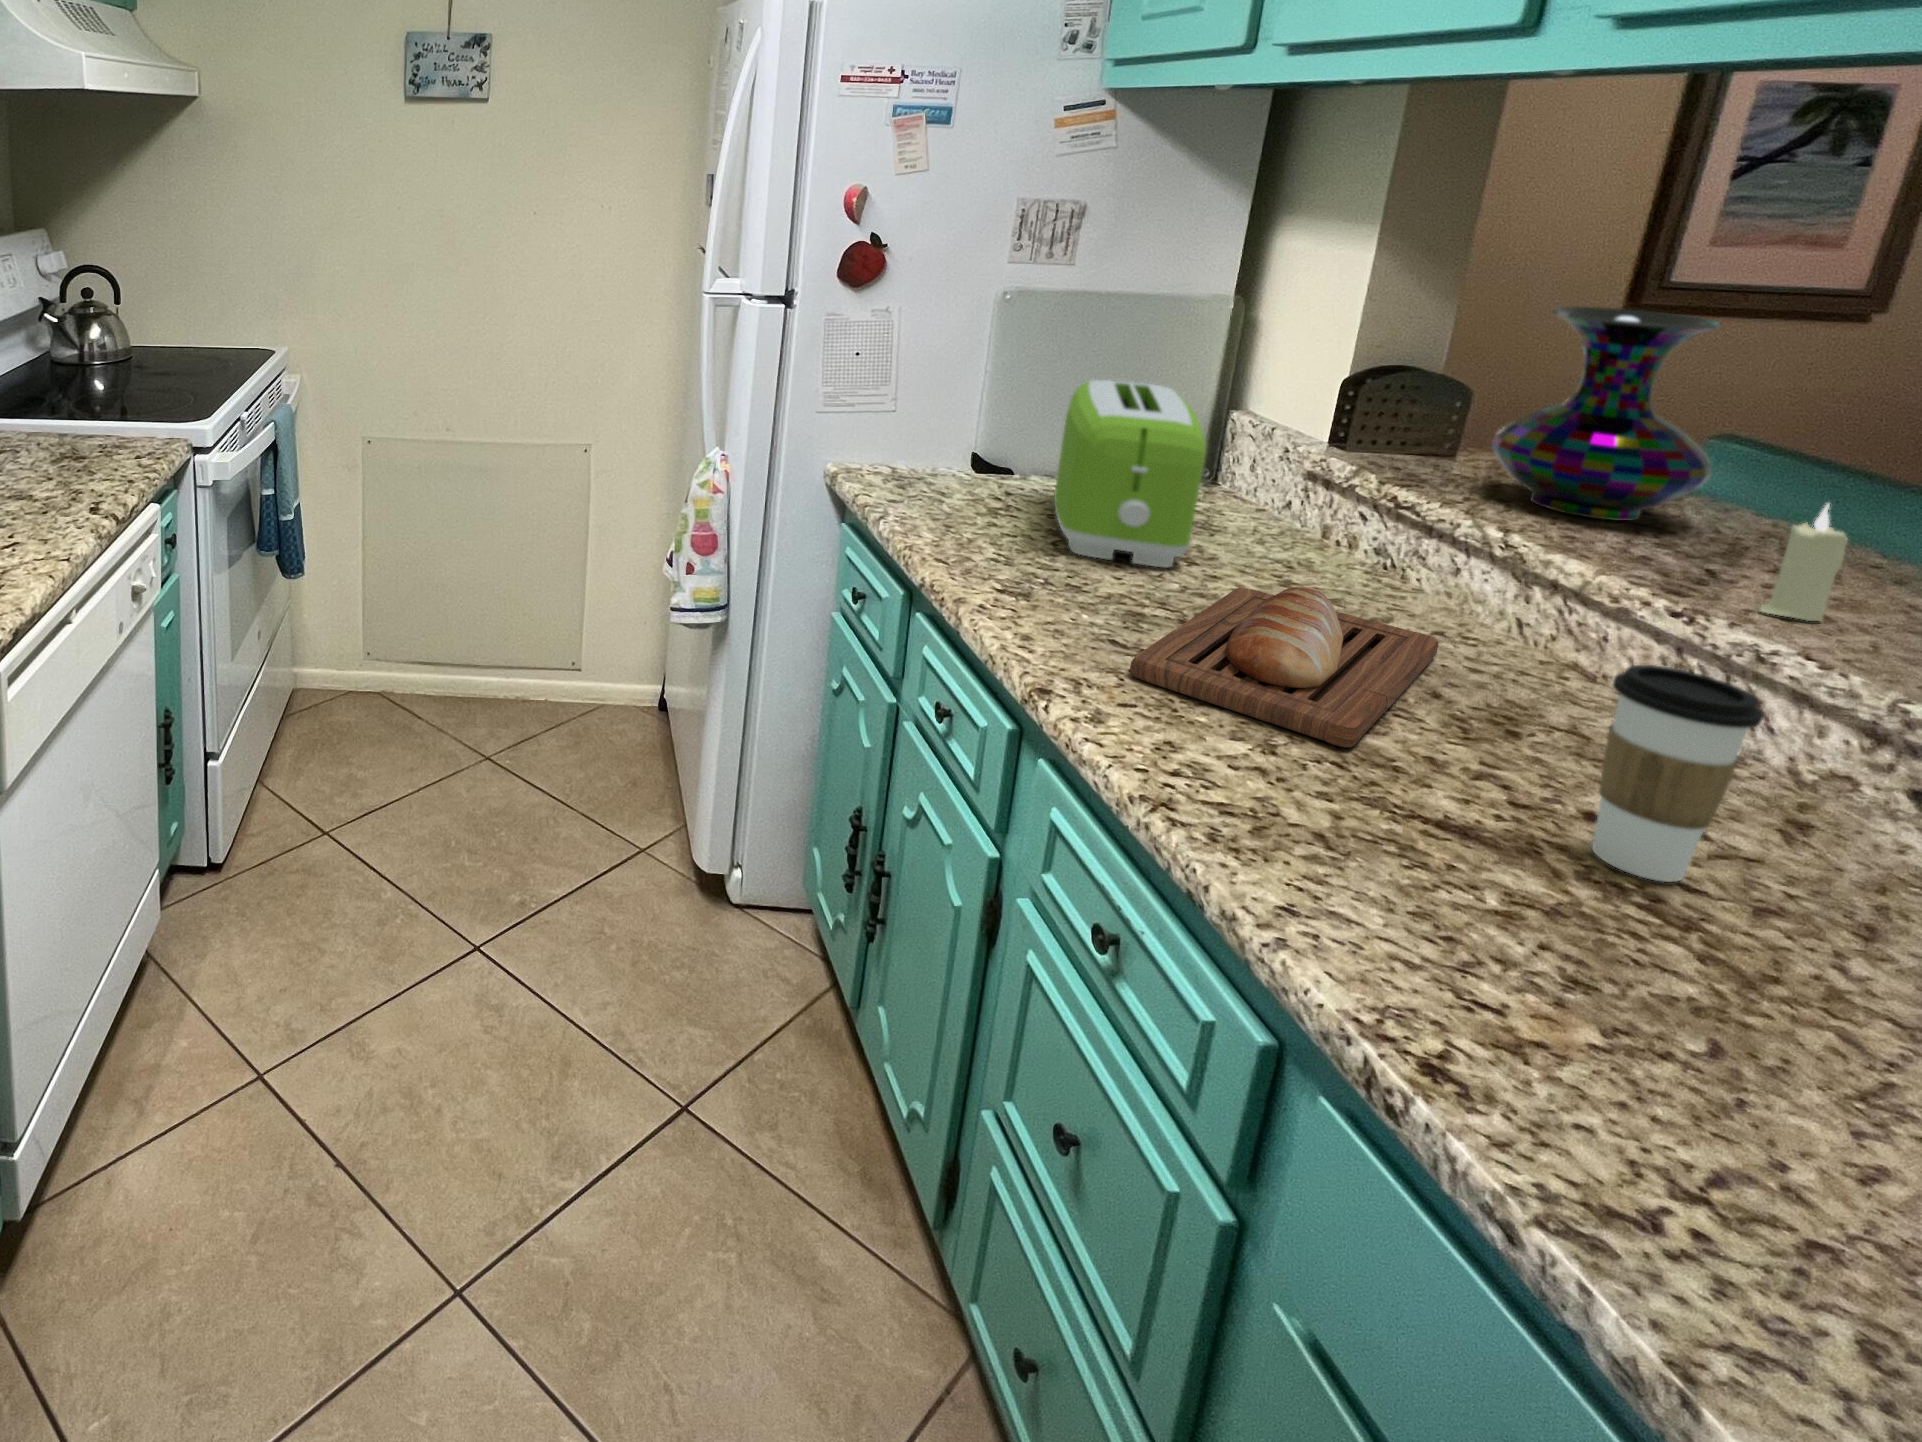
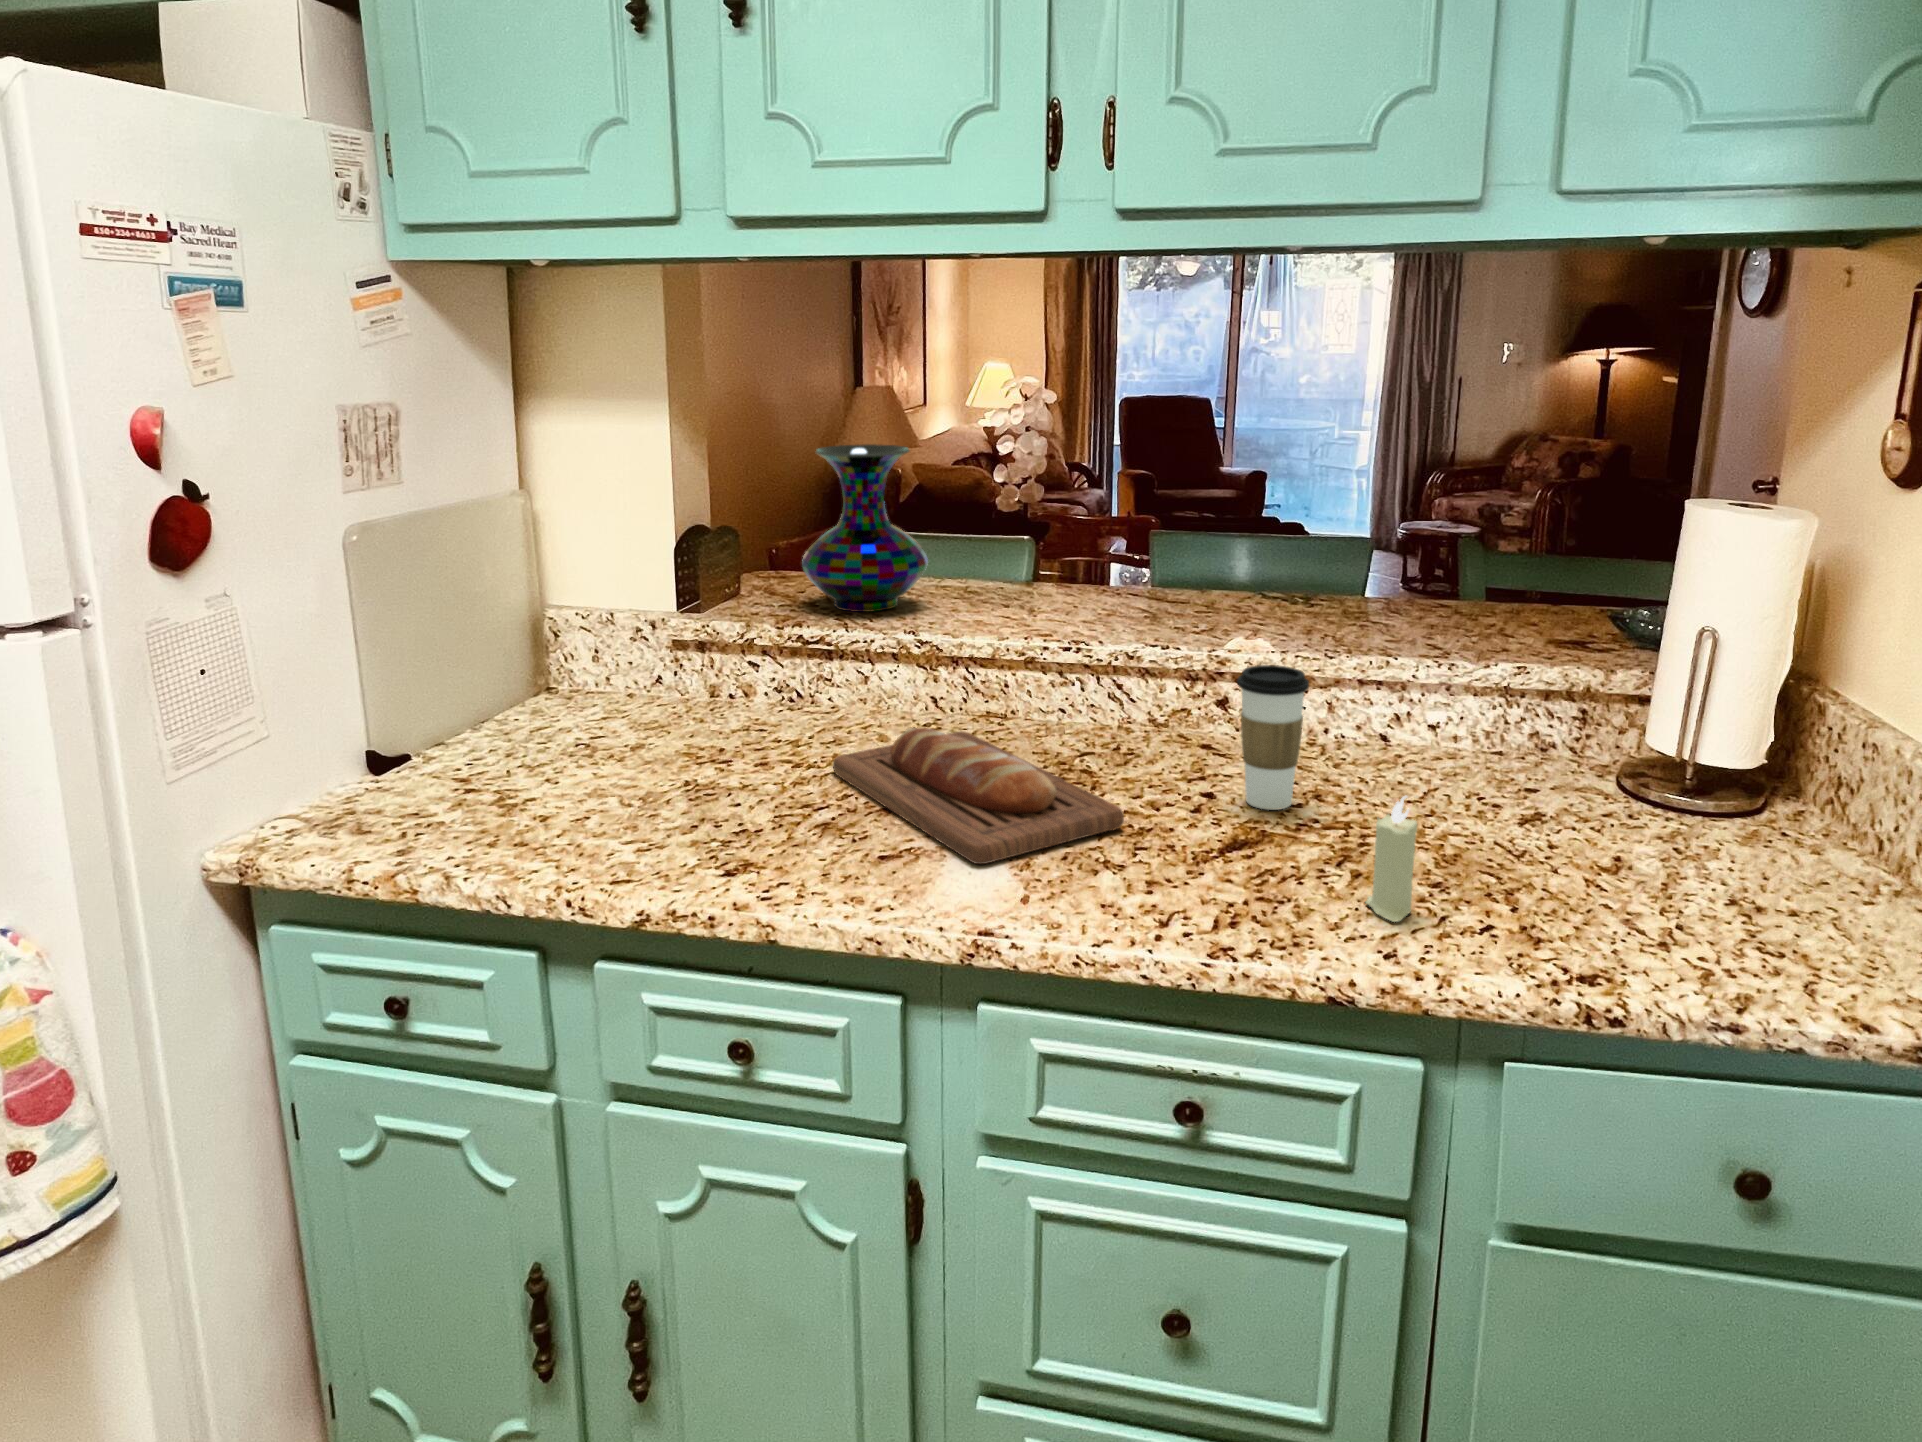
toaster: present [1054,380,1206,567] -> none [515,595,757,799]
candle: present [1760,504,1848,621] -> present [1365,796,1417,922]

